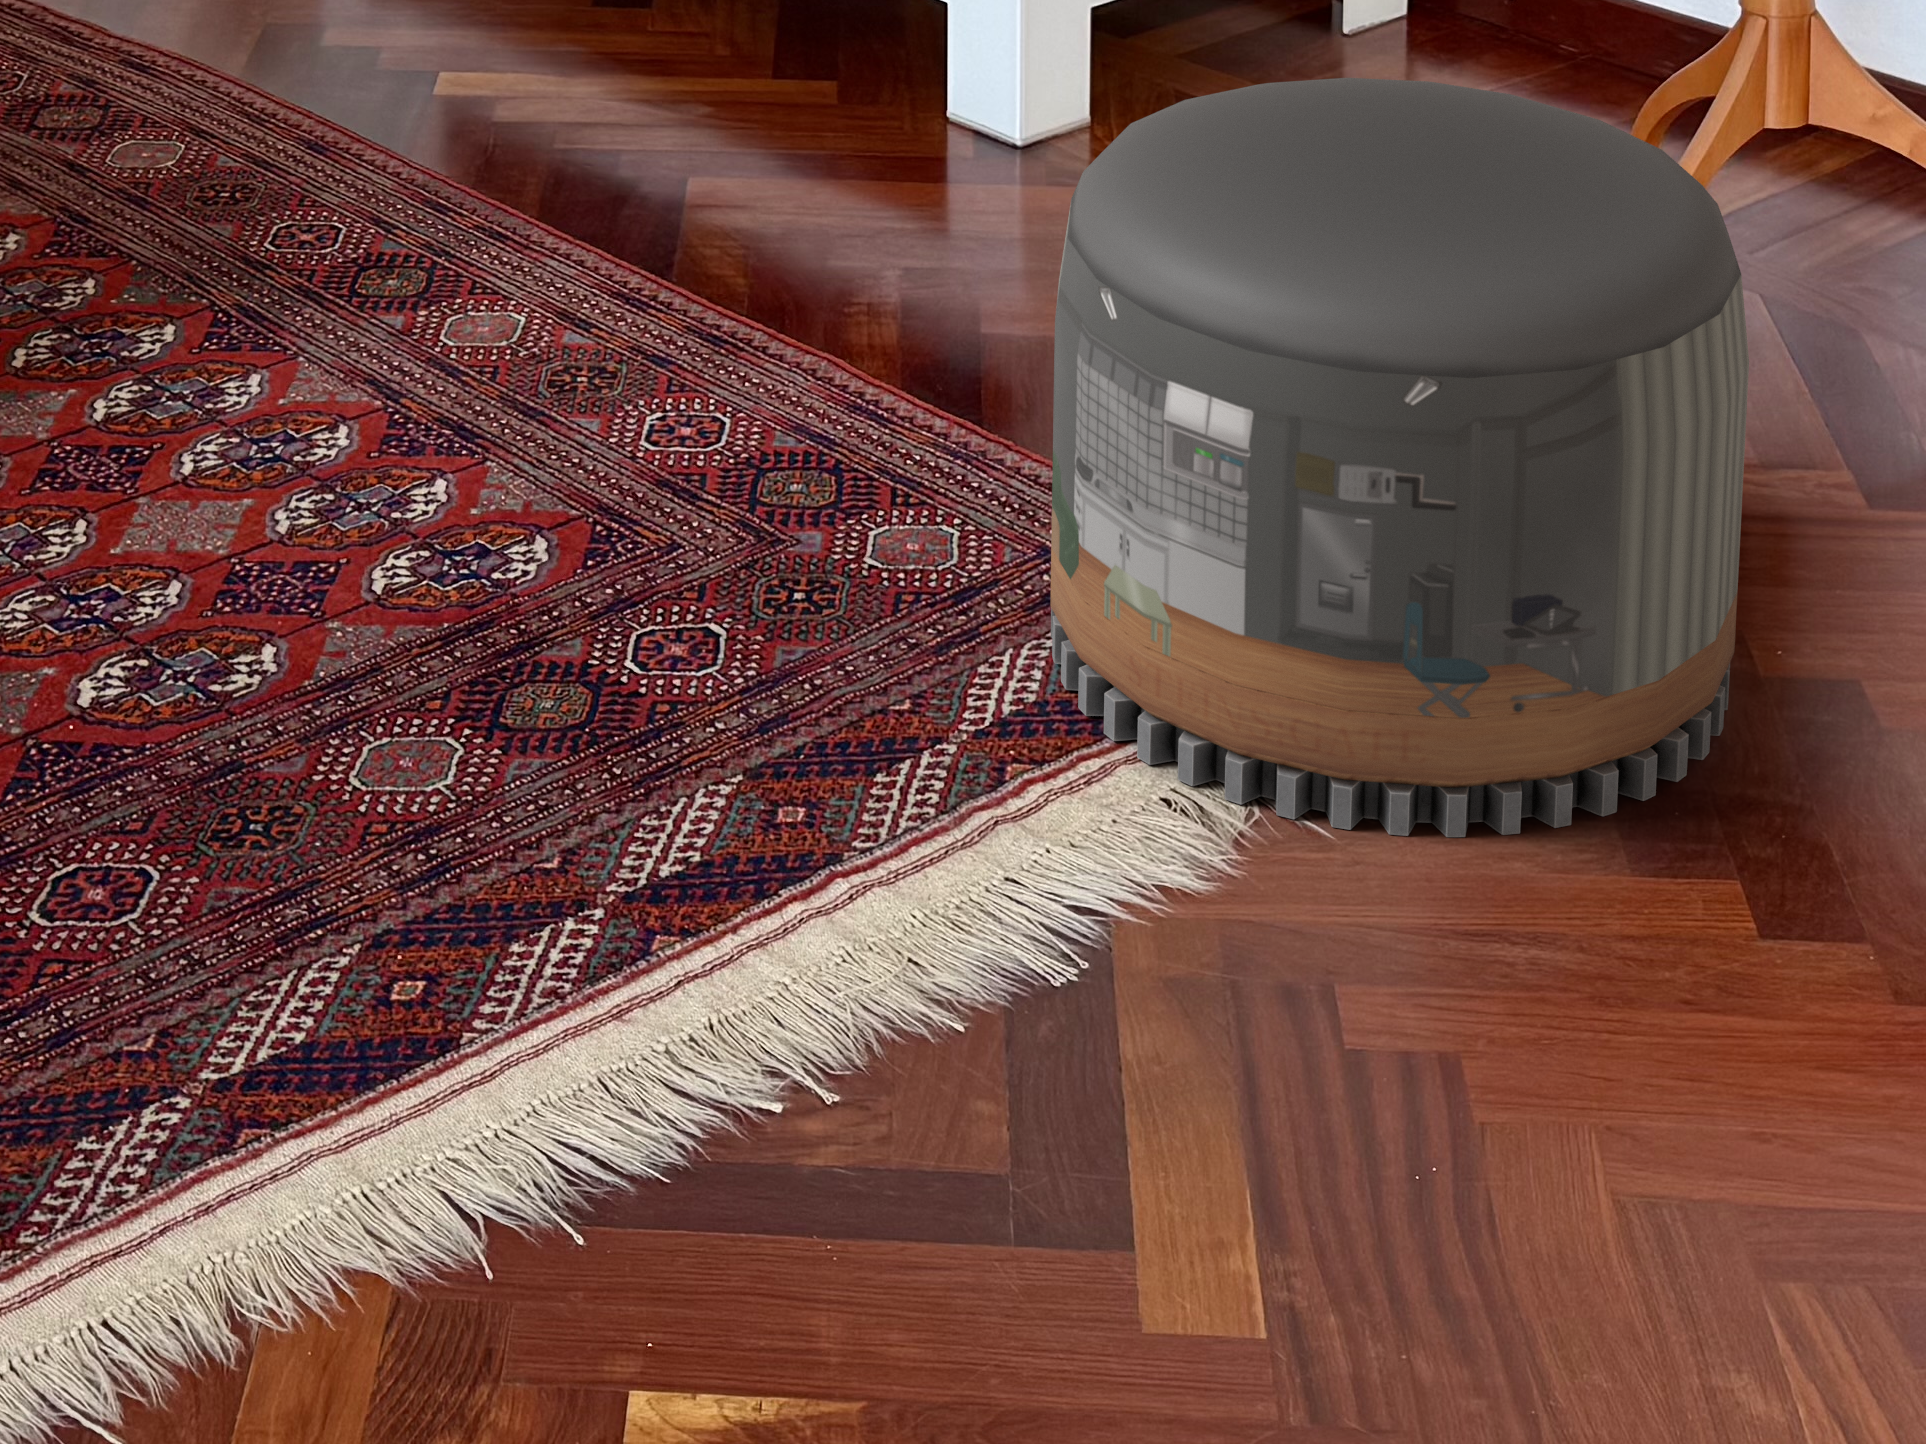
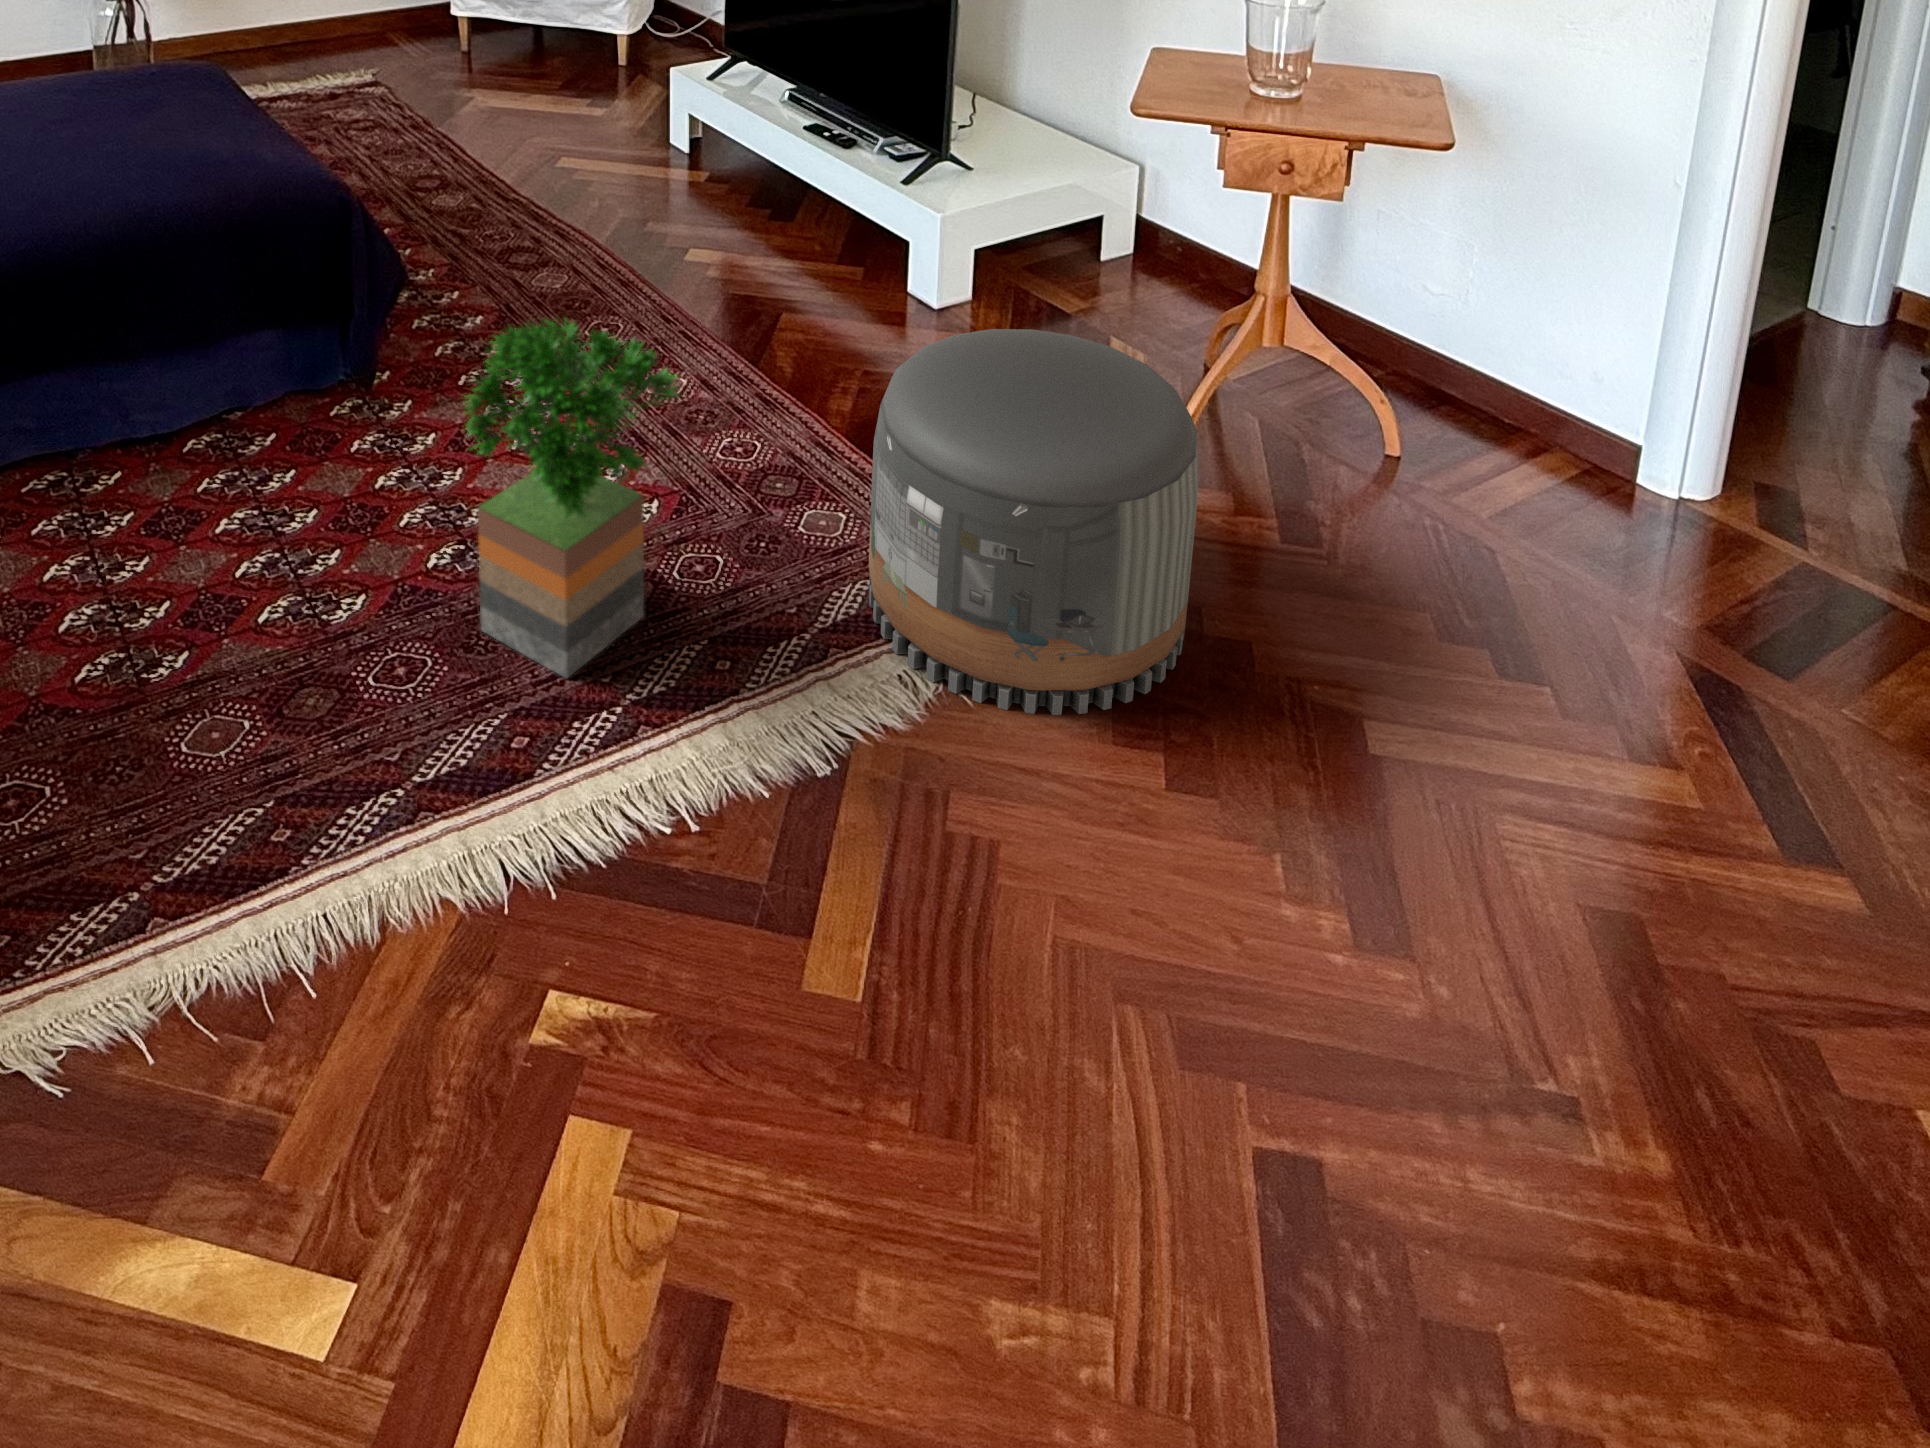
potted tree: none [208,87,674,876] -> present [463,318,679,678]

